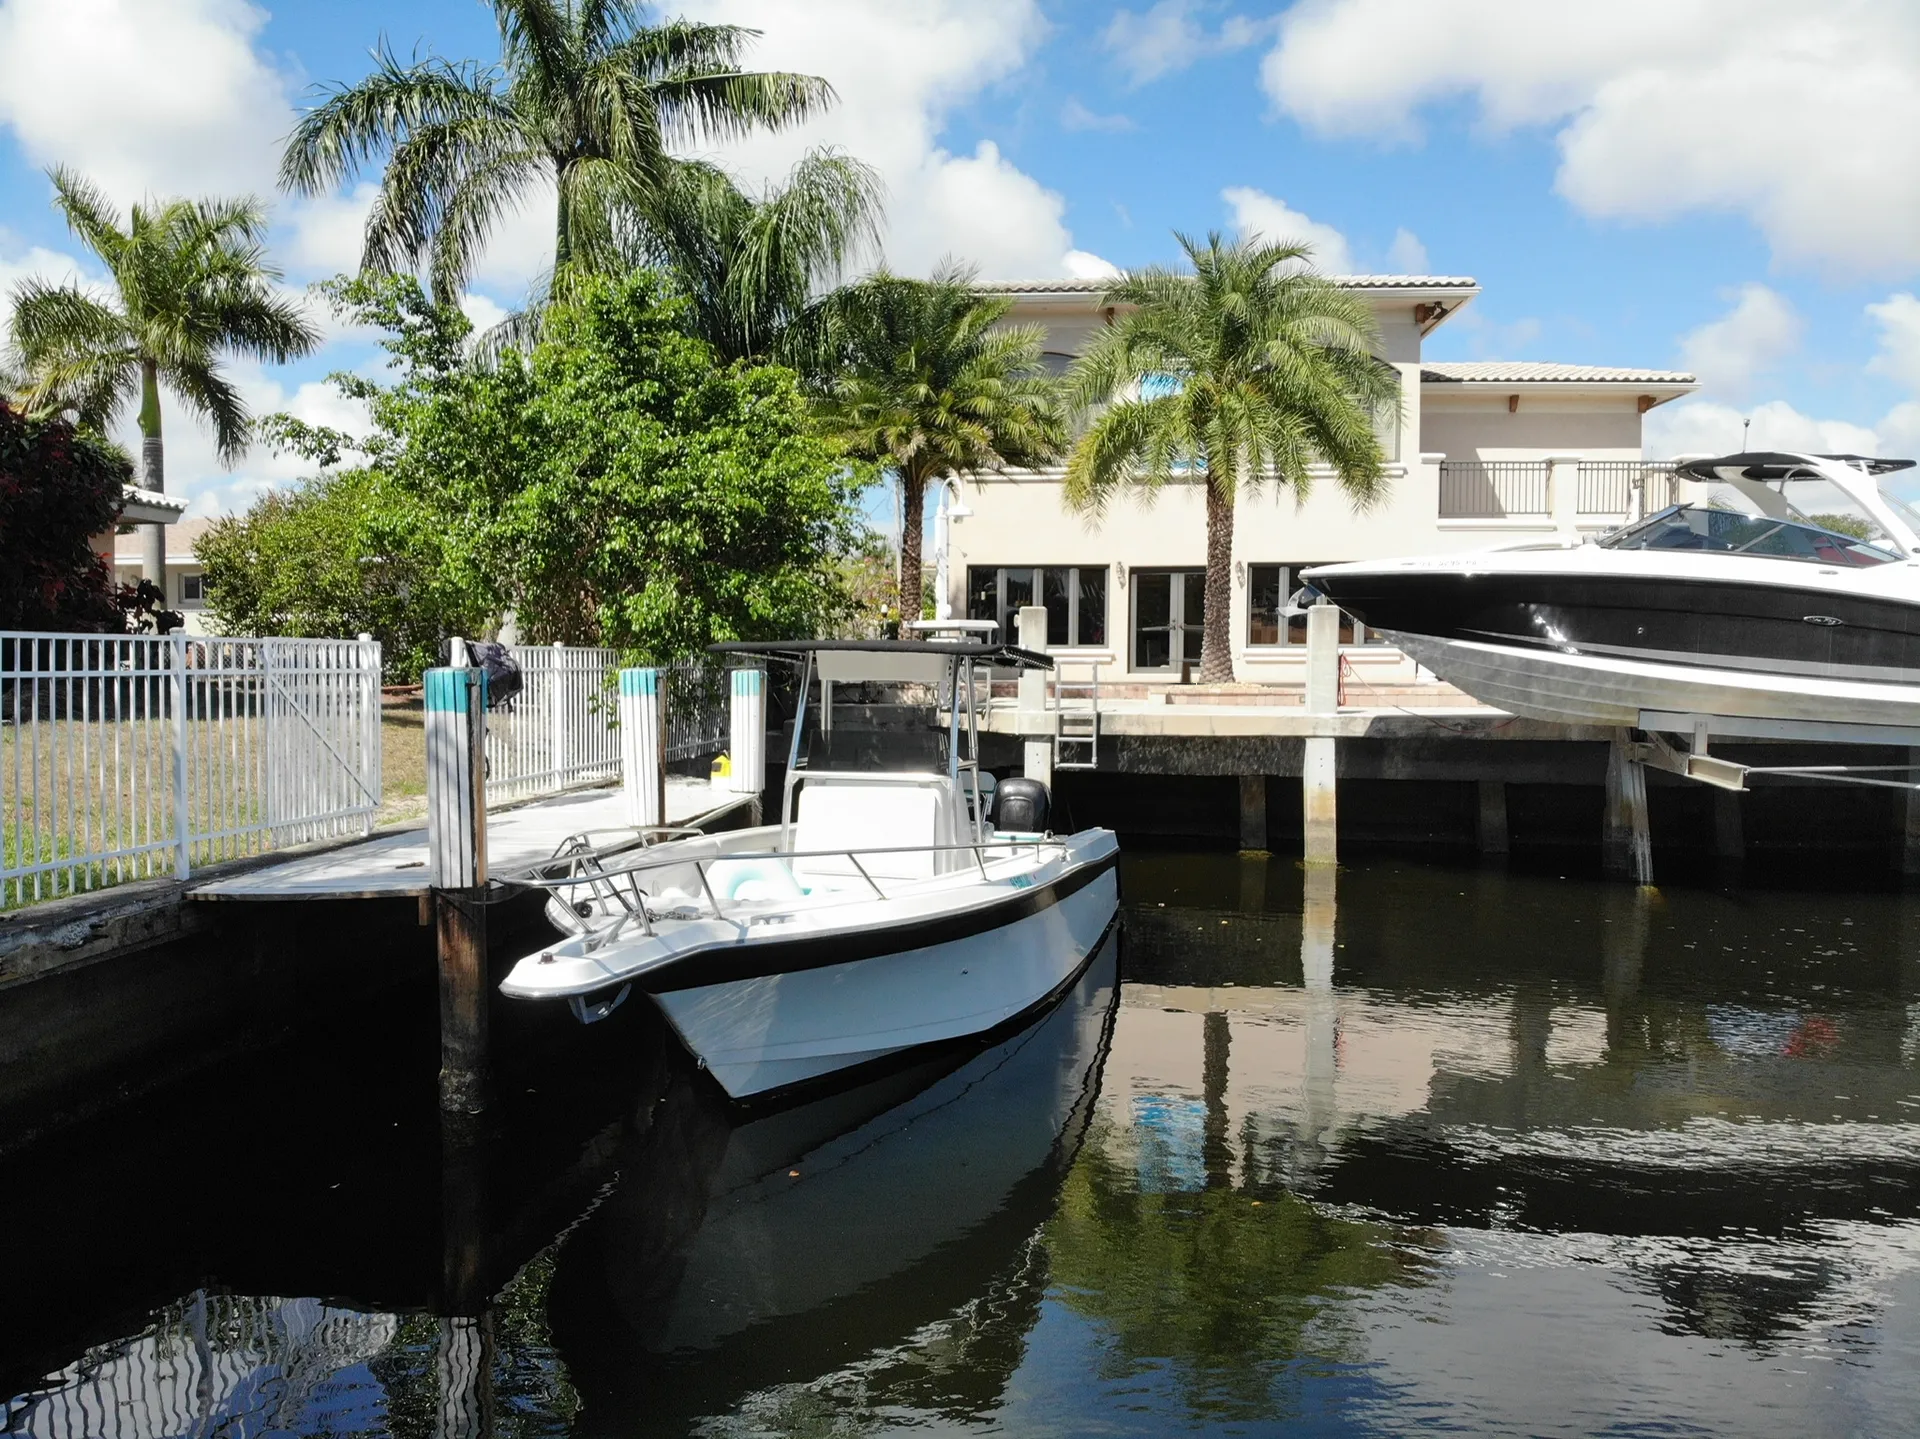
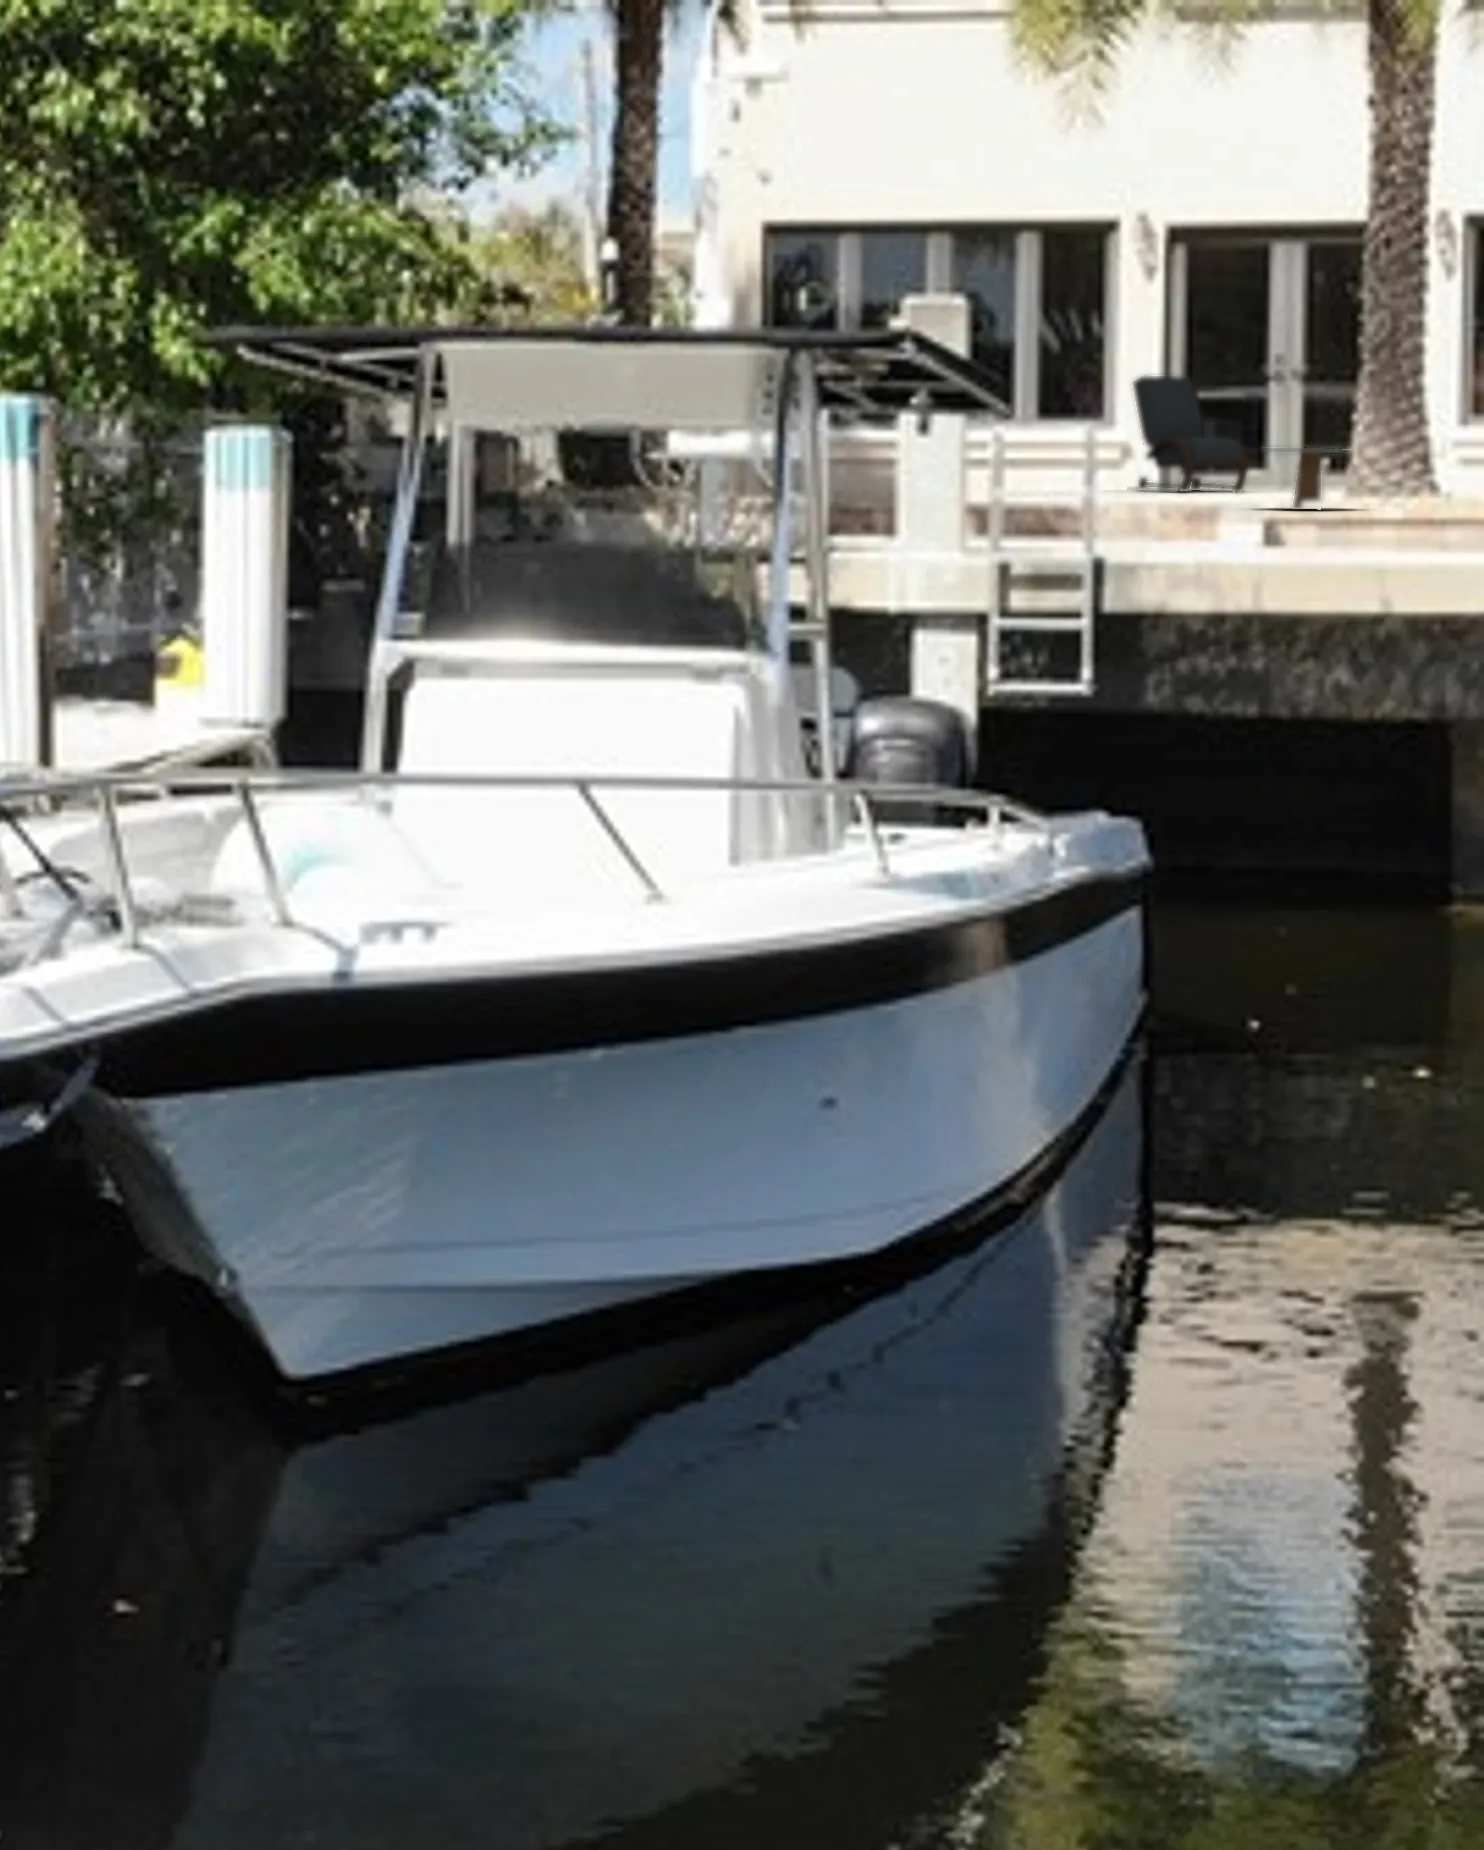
lounge chair: none [1116,627,1163,673] -> present [1133,376,1248,492]

